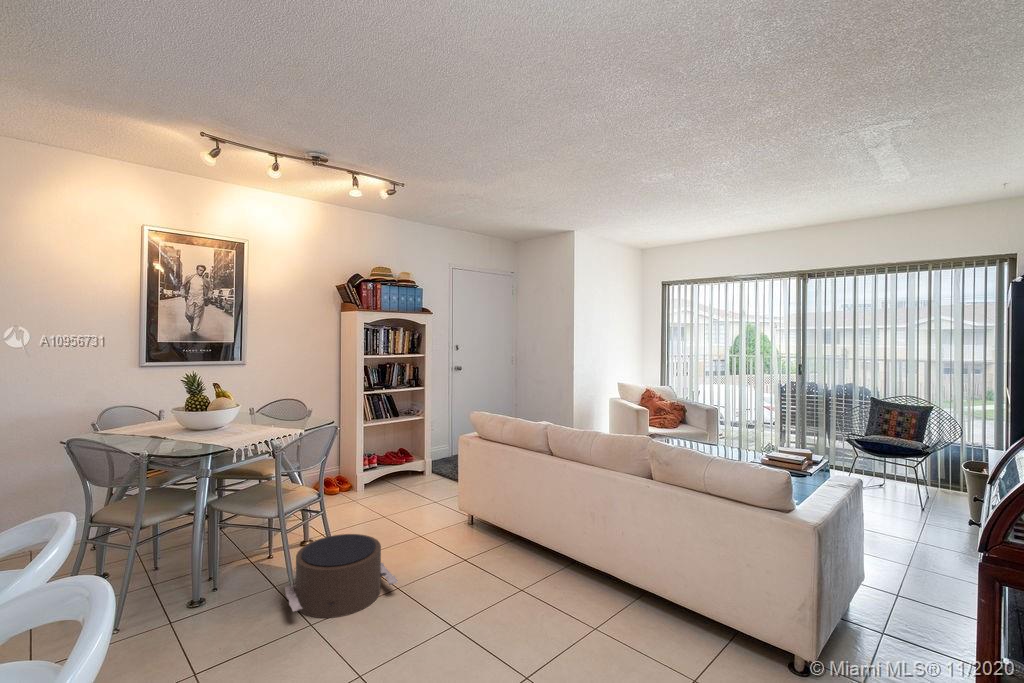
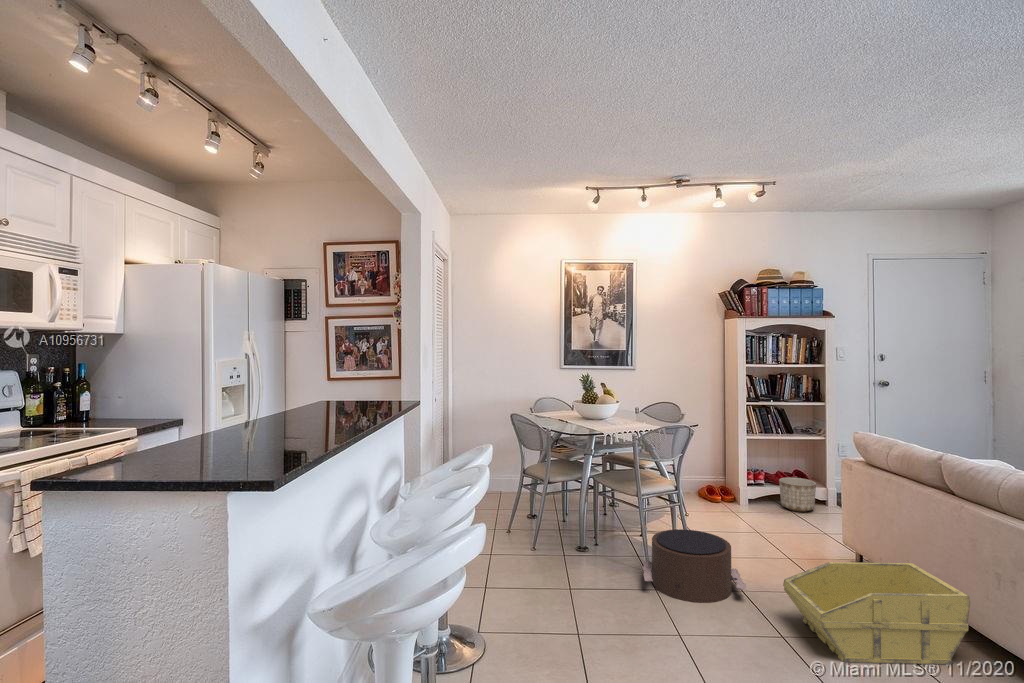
planter: none [390,455,420,486] -> present [779,477,816,512]
storage bin: none [434,517,562,623] -> present [783,562,970,664]

